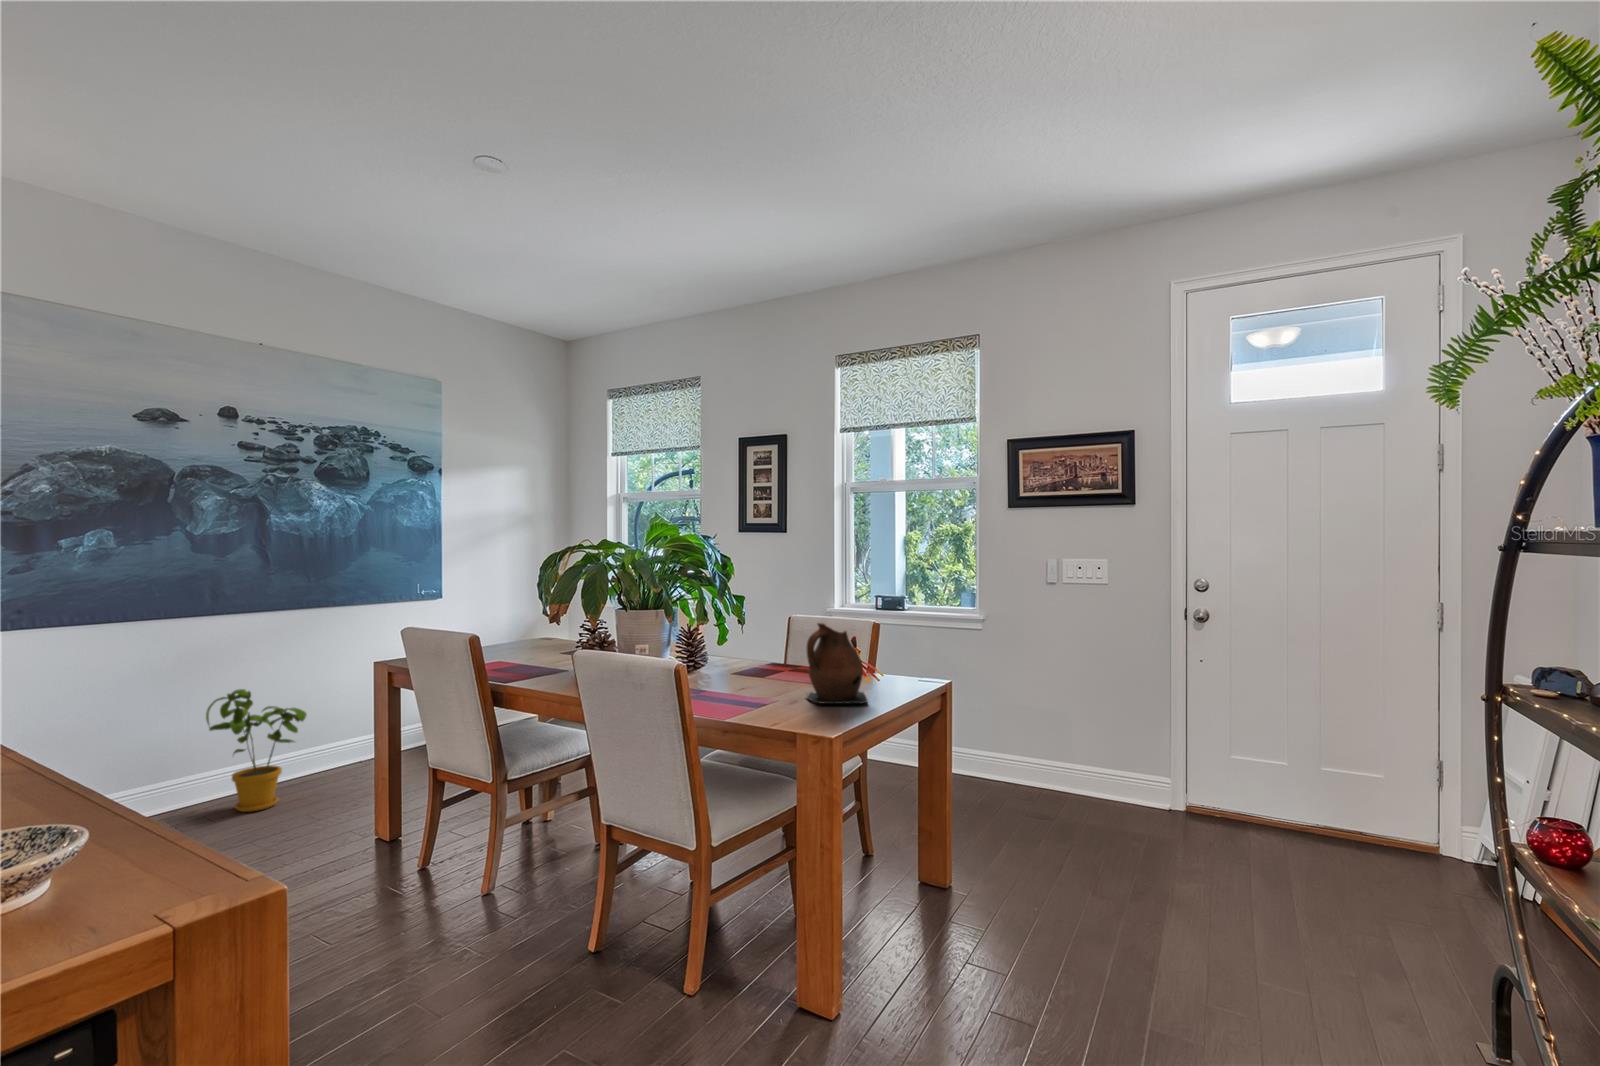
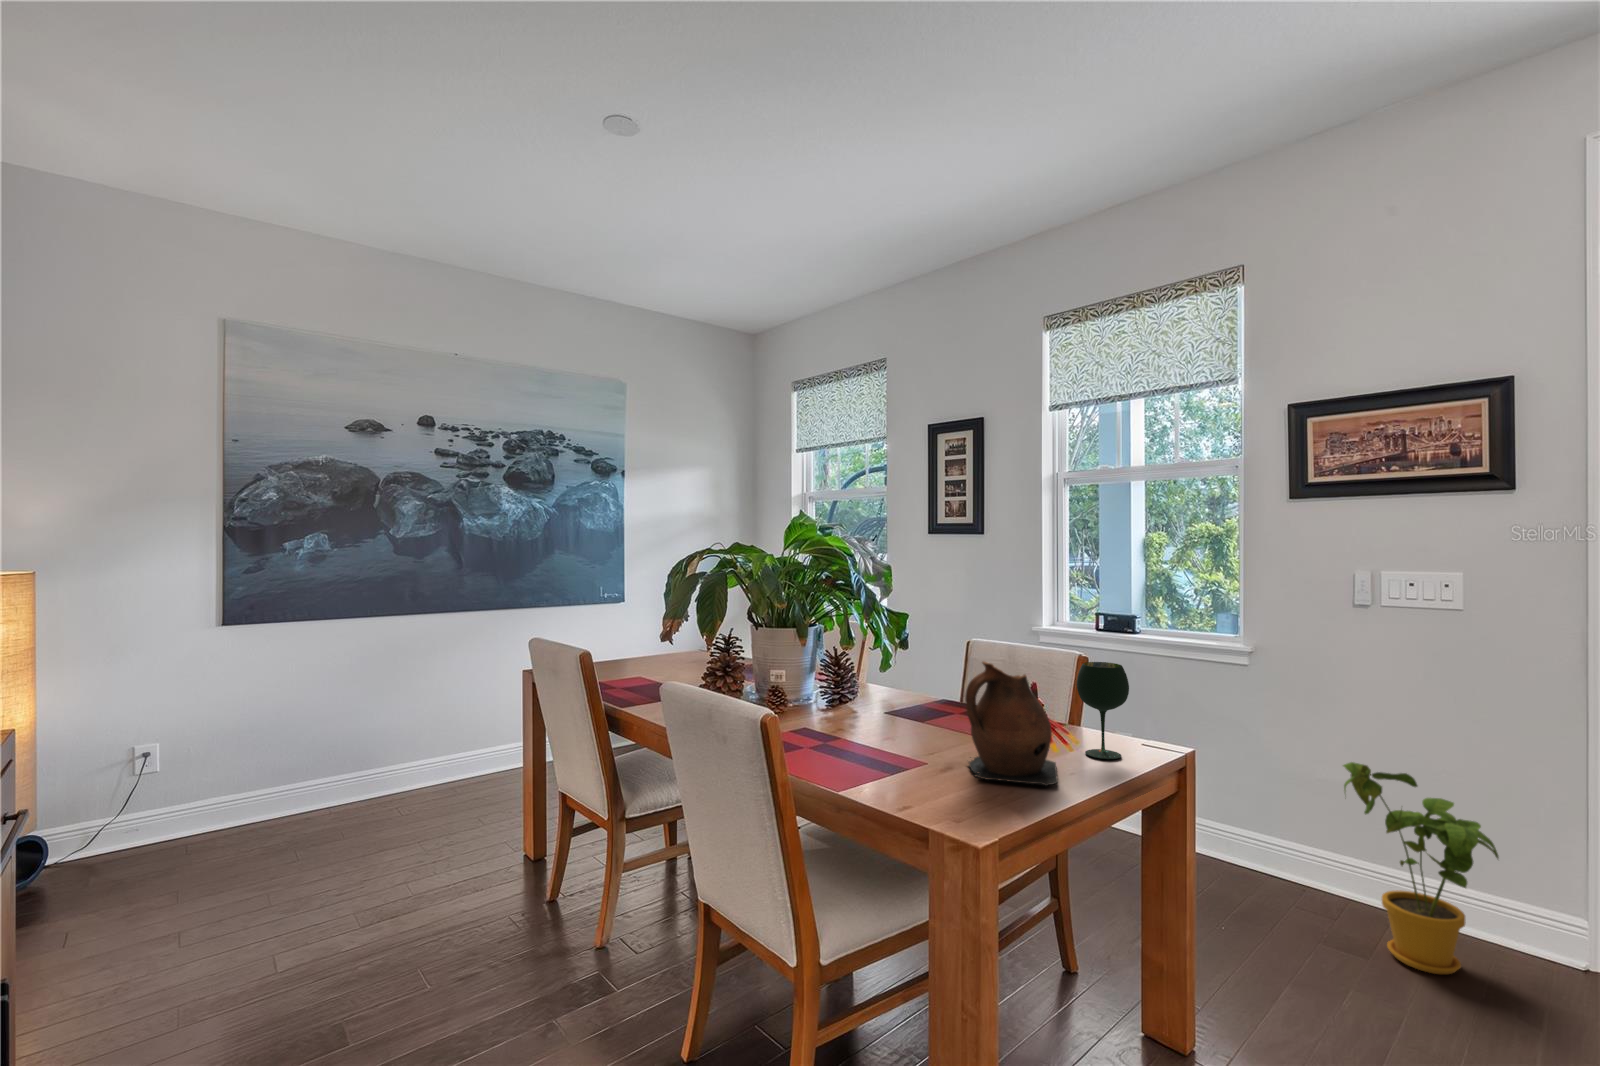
wine glass: none [876,623,910,689] -> present [1077,662,1129,759]
house plant: present [206,689,307,812] -> present [1343,762,1499,974]

